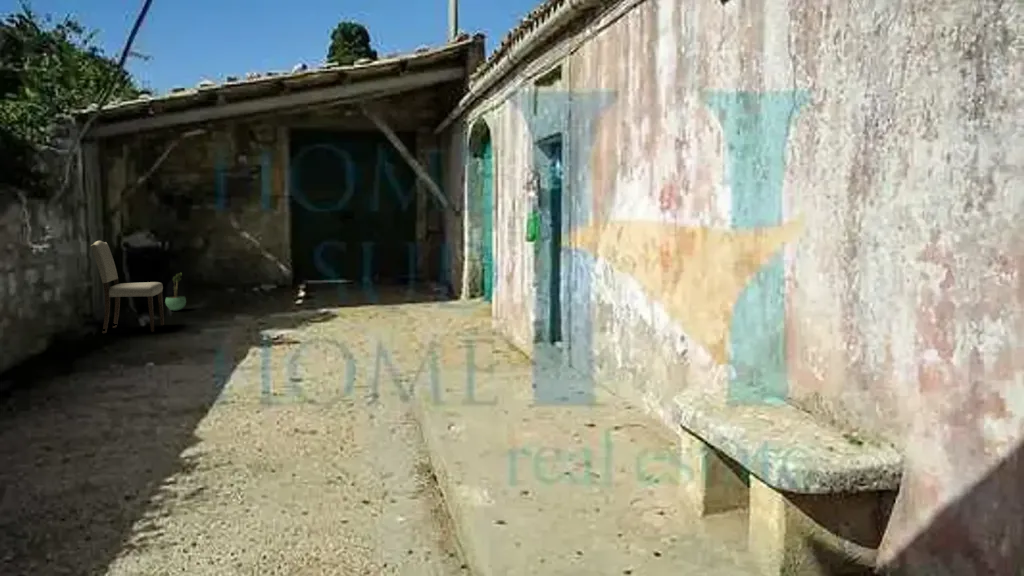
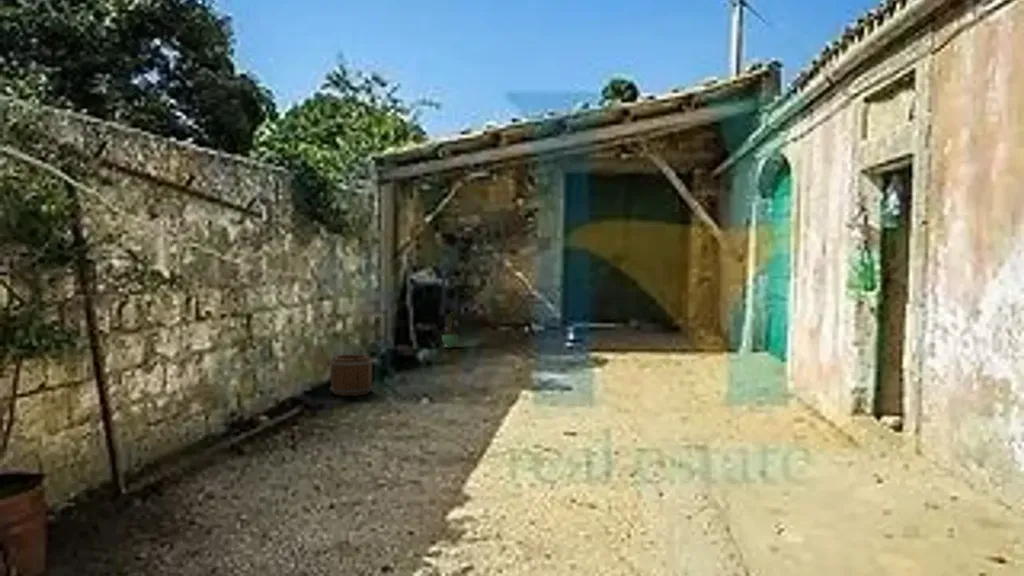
chair: present [91,241,164,333] -> none [375,276,438,369]
bucket: none [45,321,96,363] -> present [330,354,373,396]

